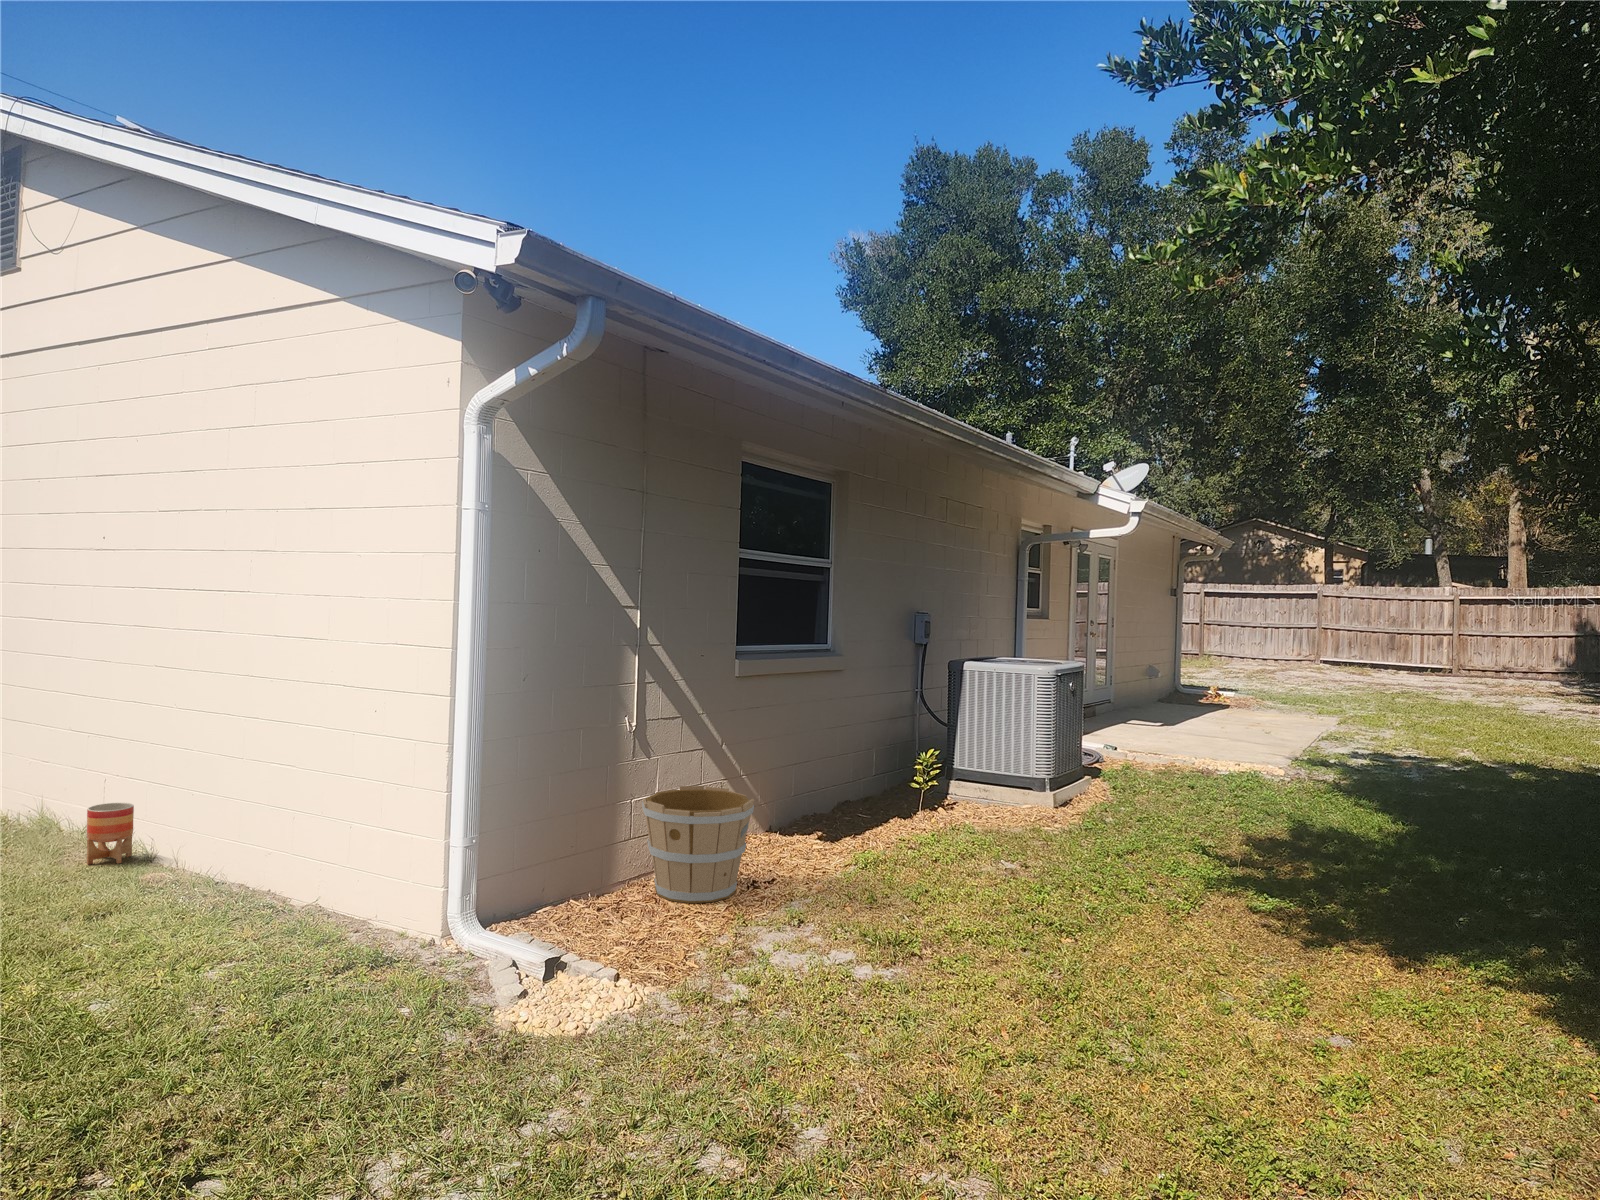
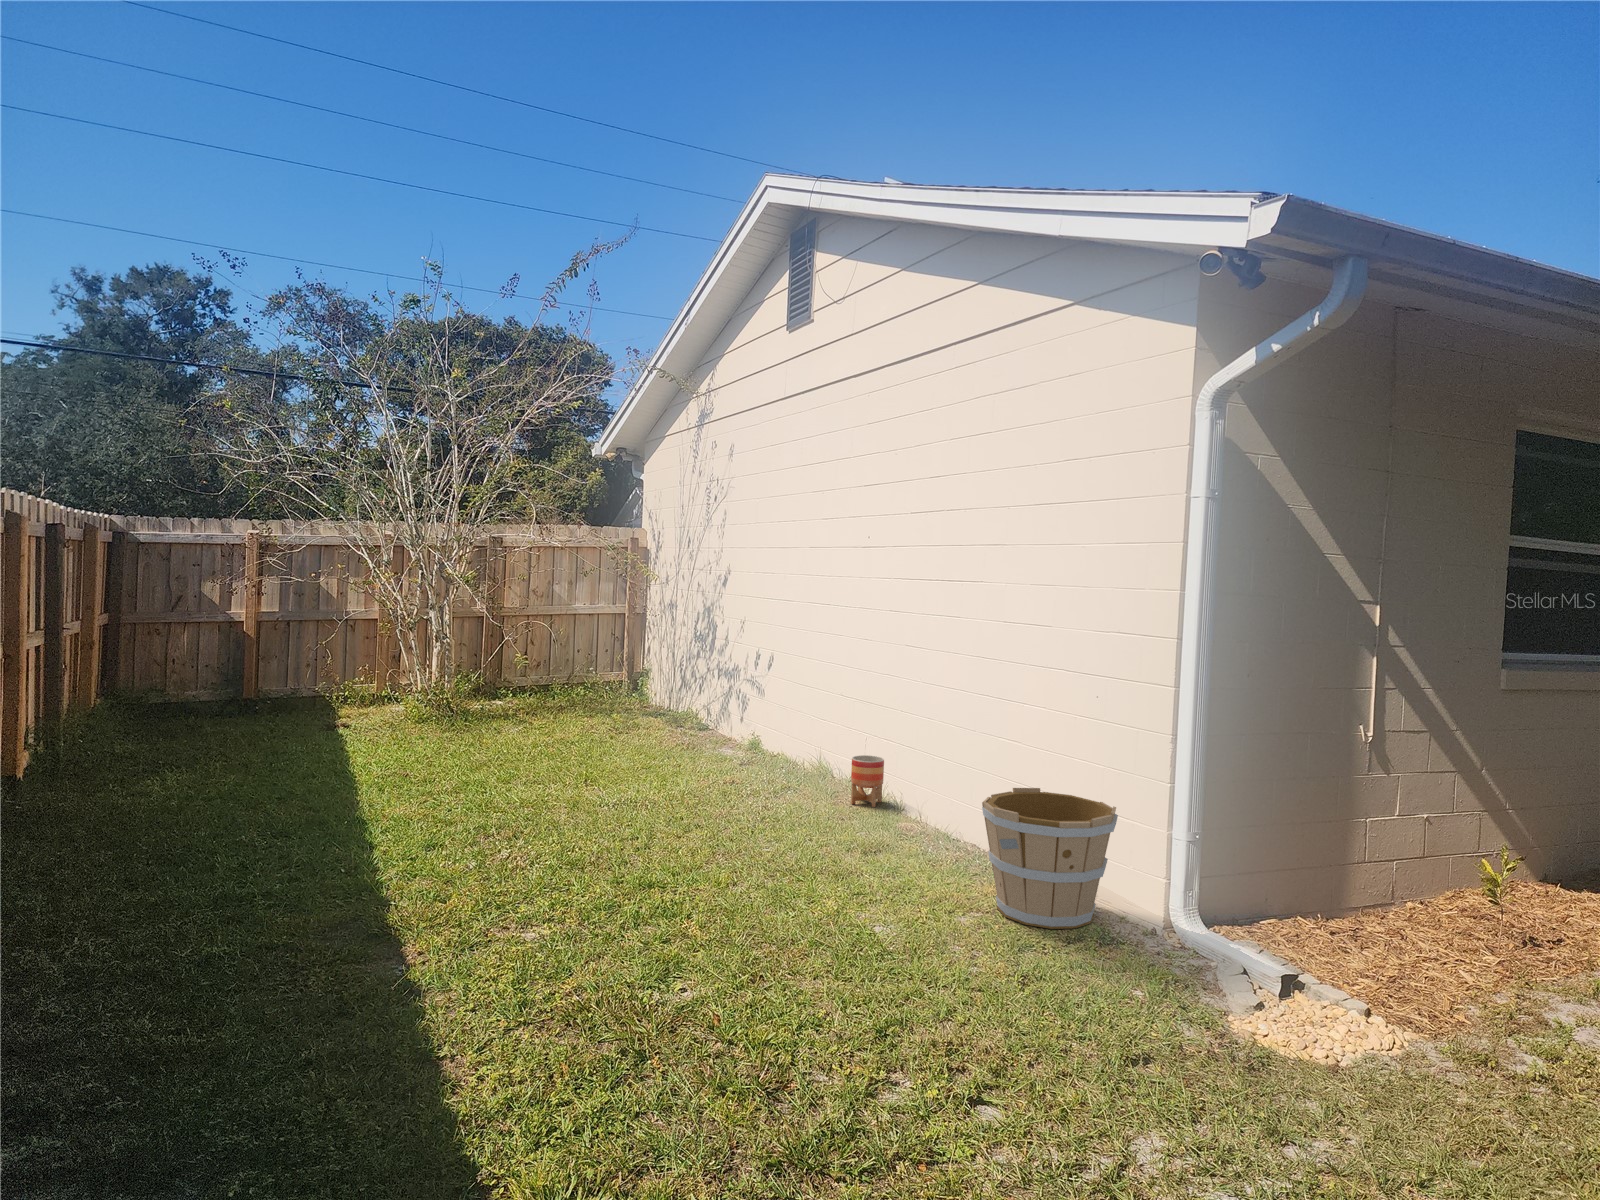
wooden bucket: present [642,786,754,903] -> present [982,788,1118,929]

